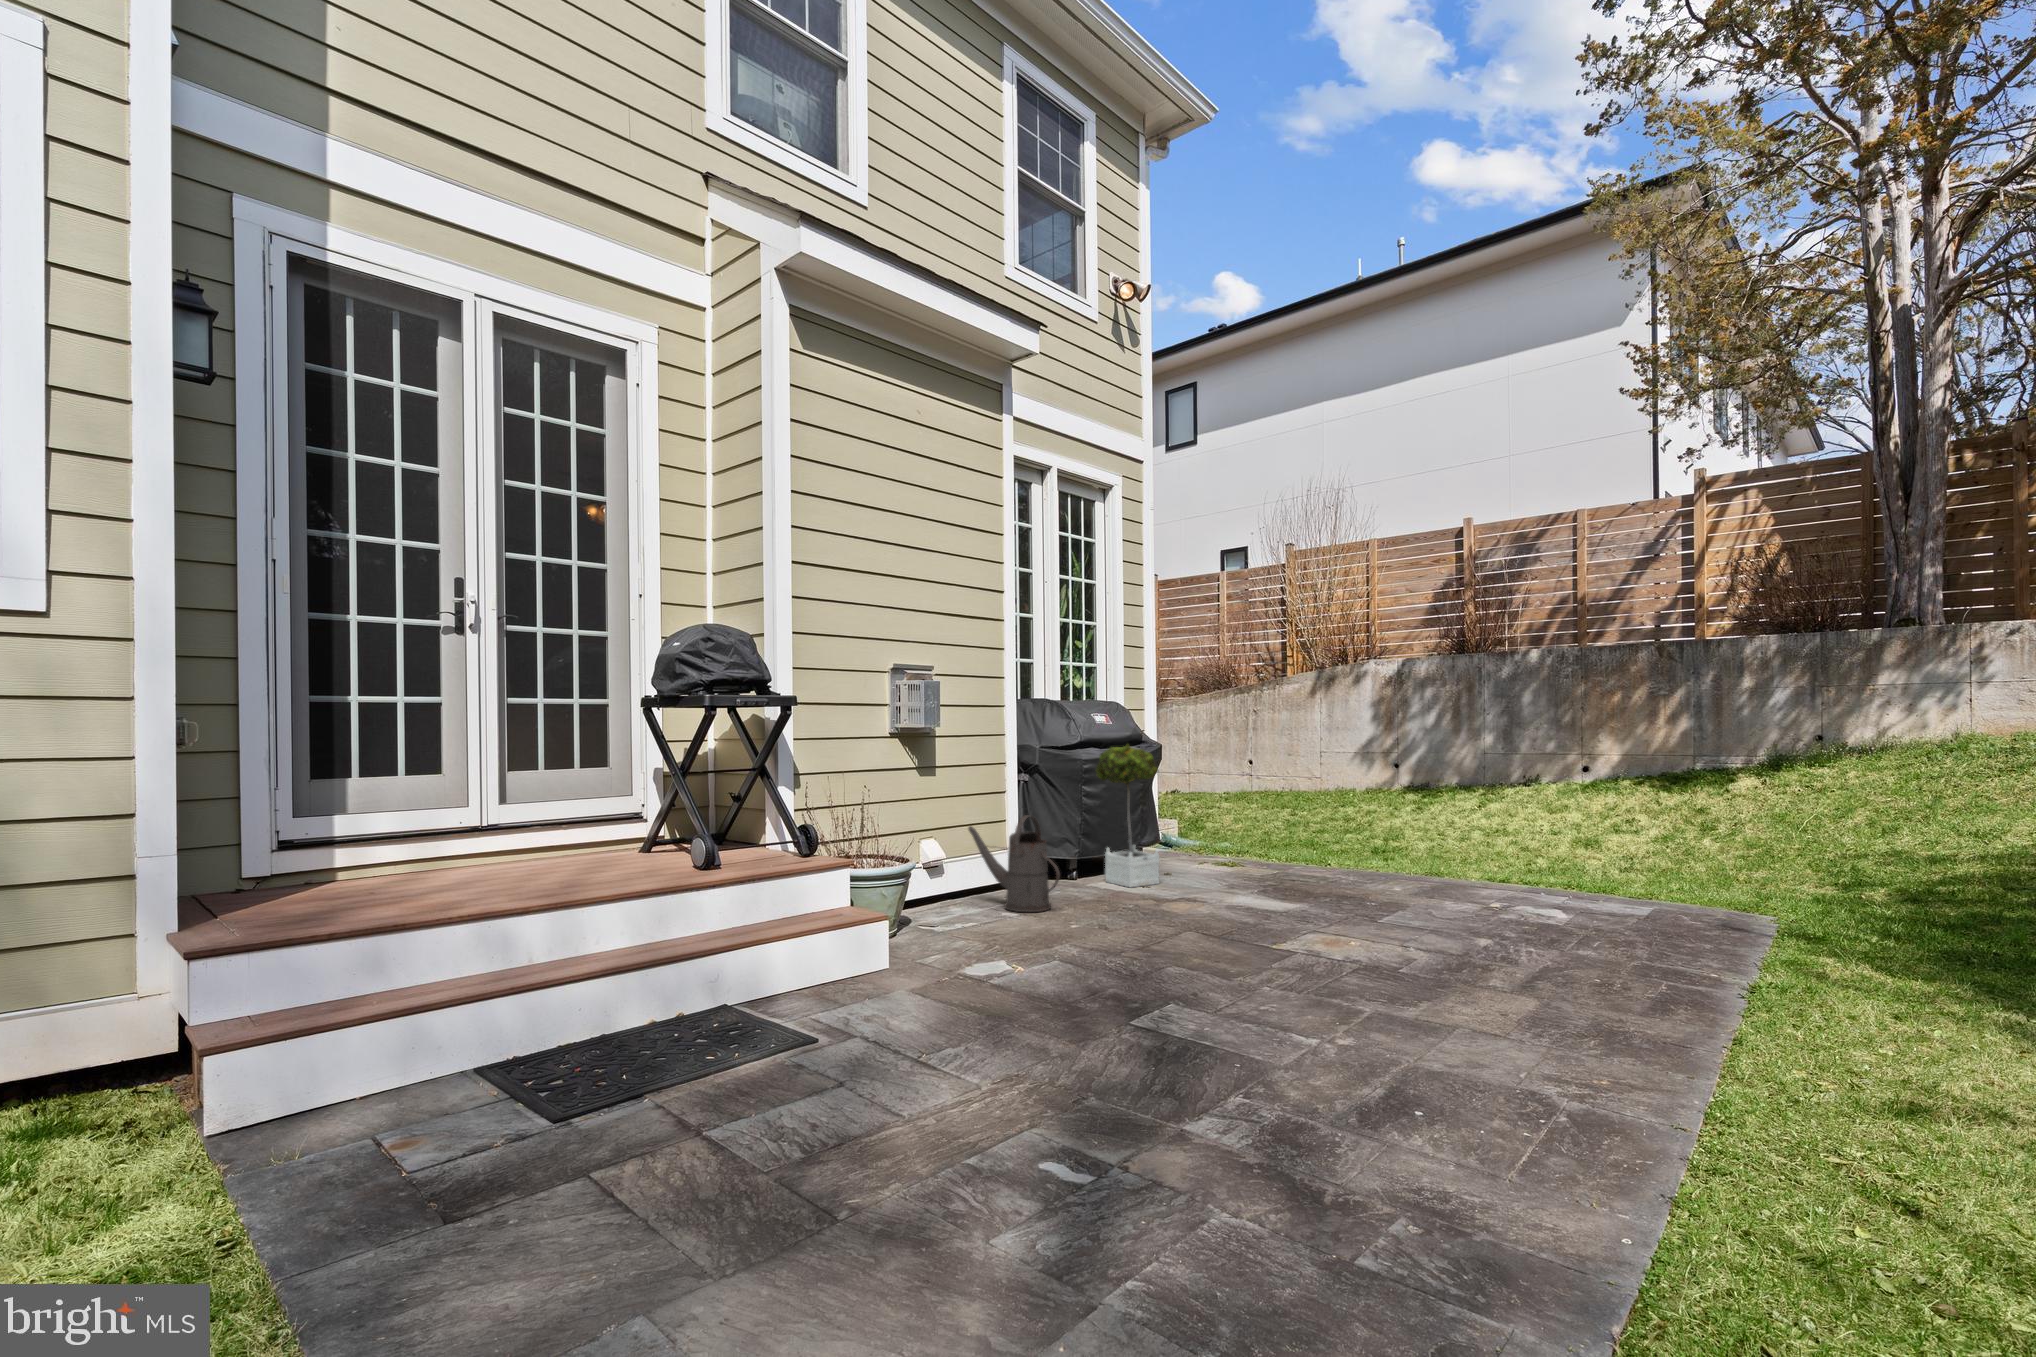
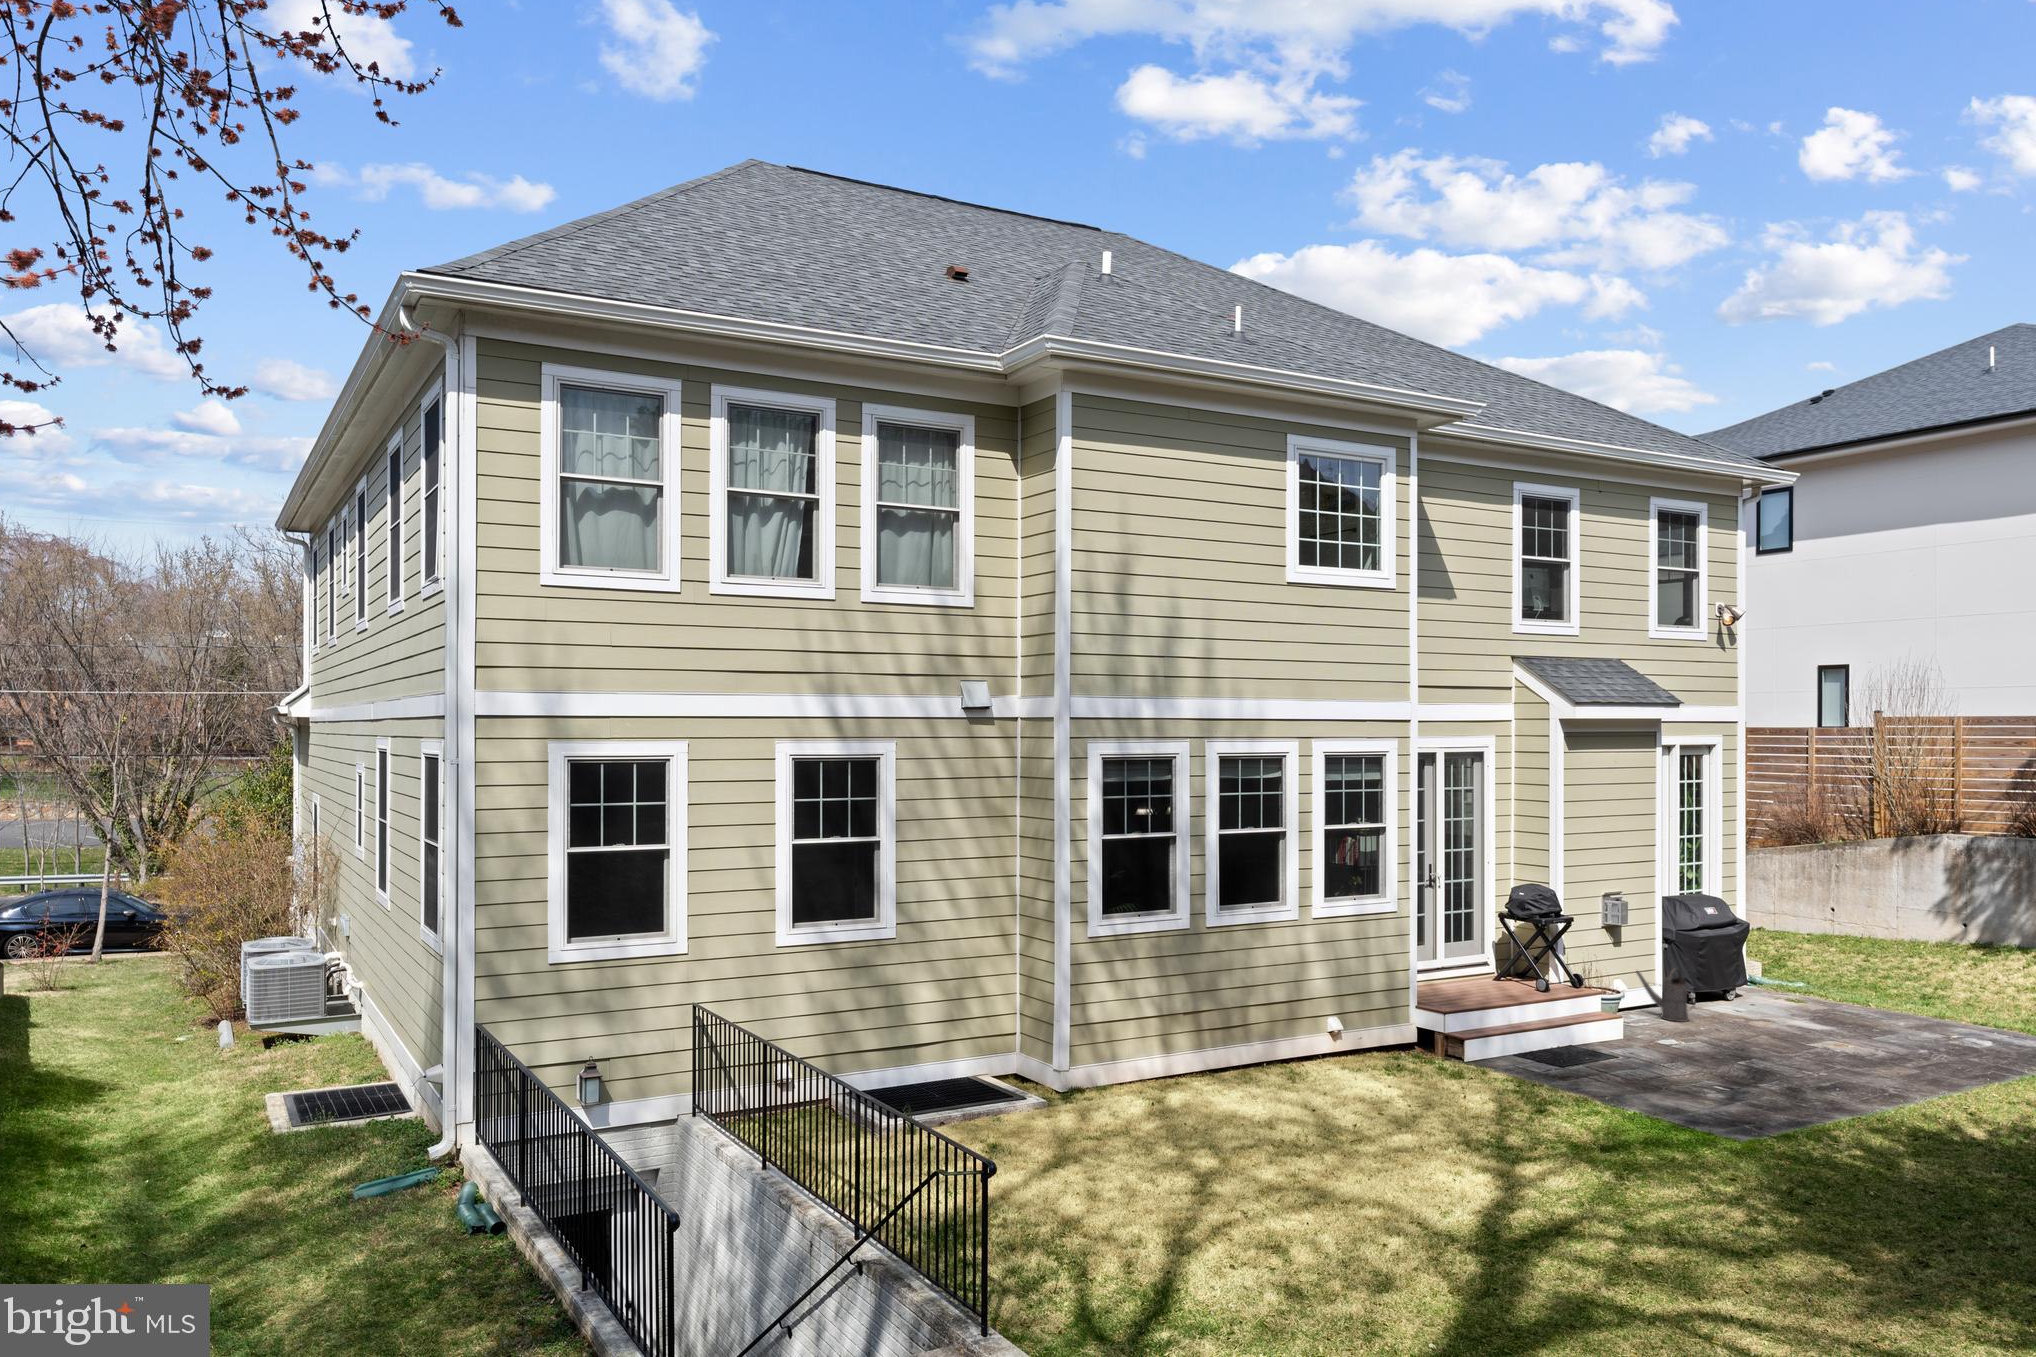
potted tree: present [1096,745,1159,887] -> none [1711,926,1753,1012]

